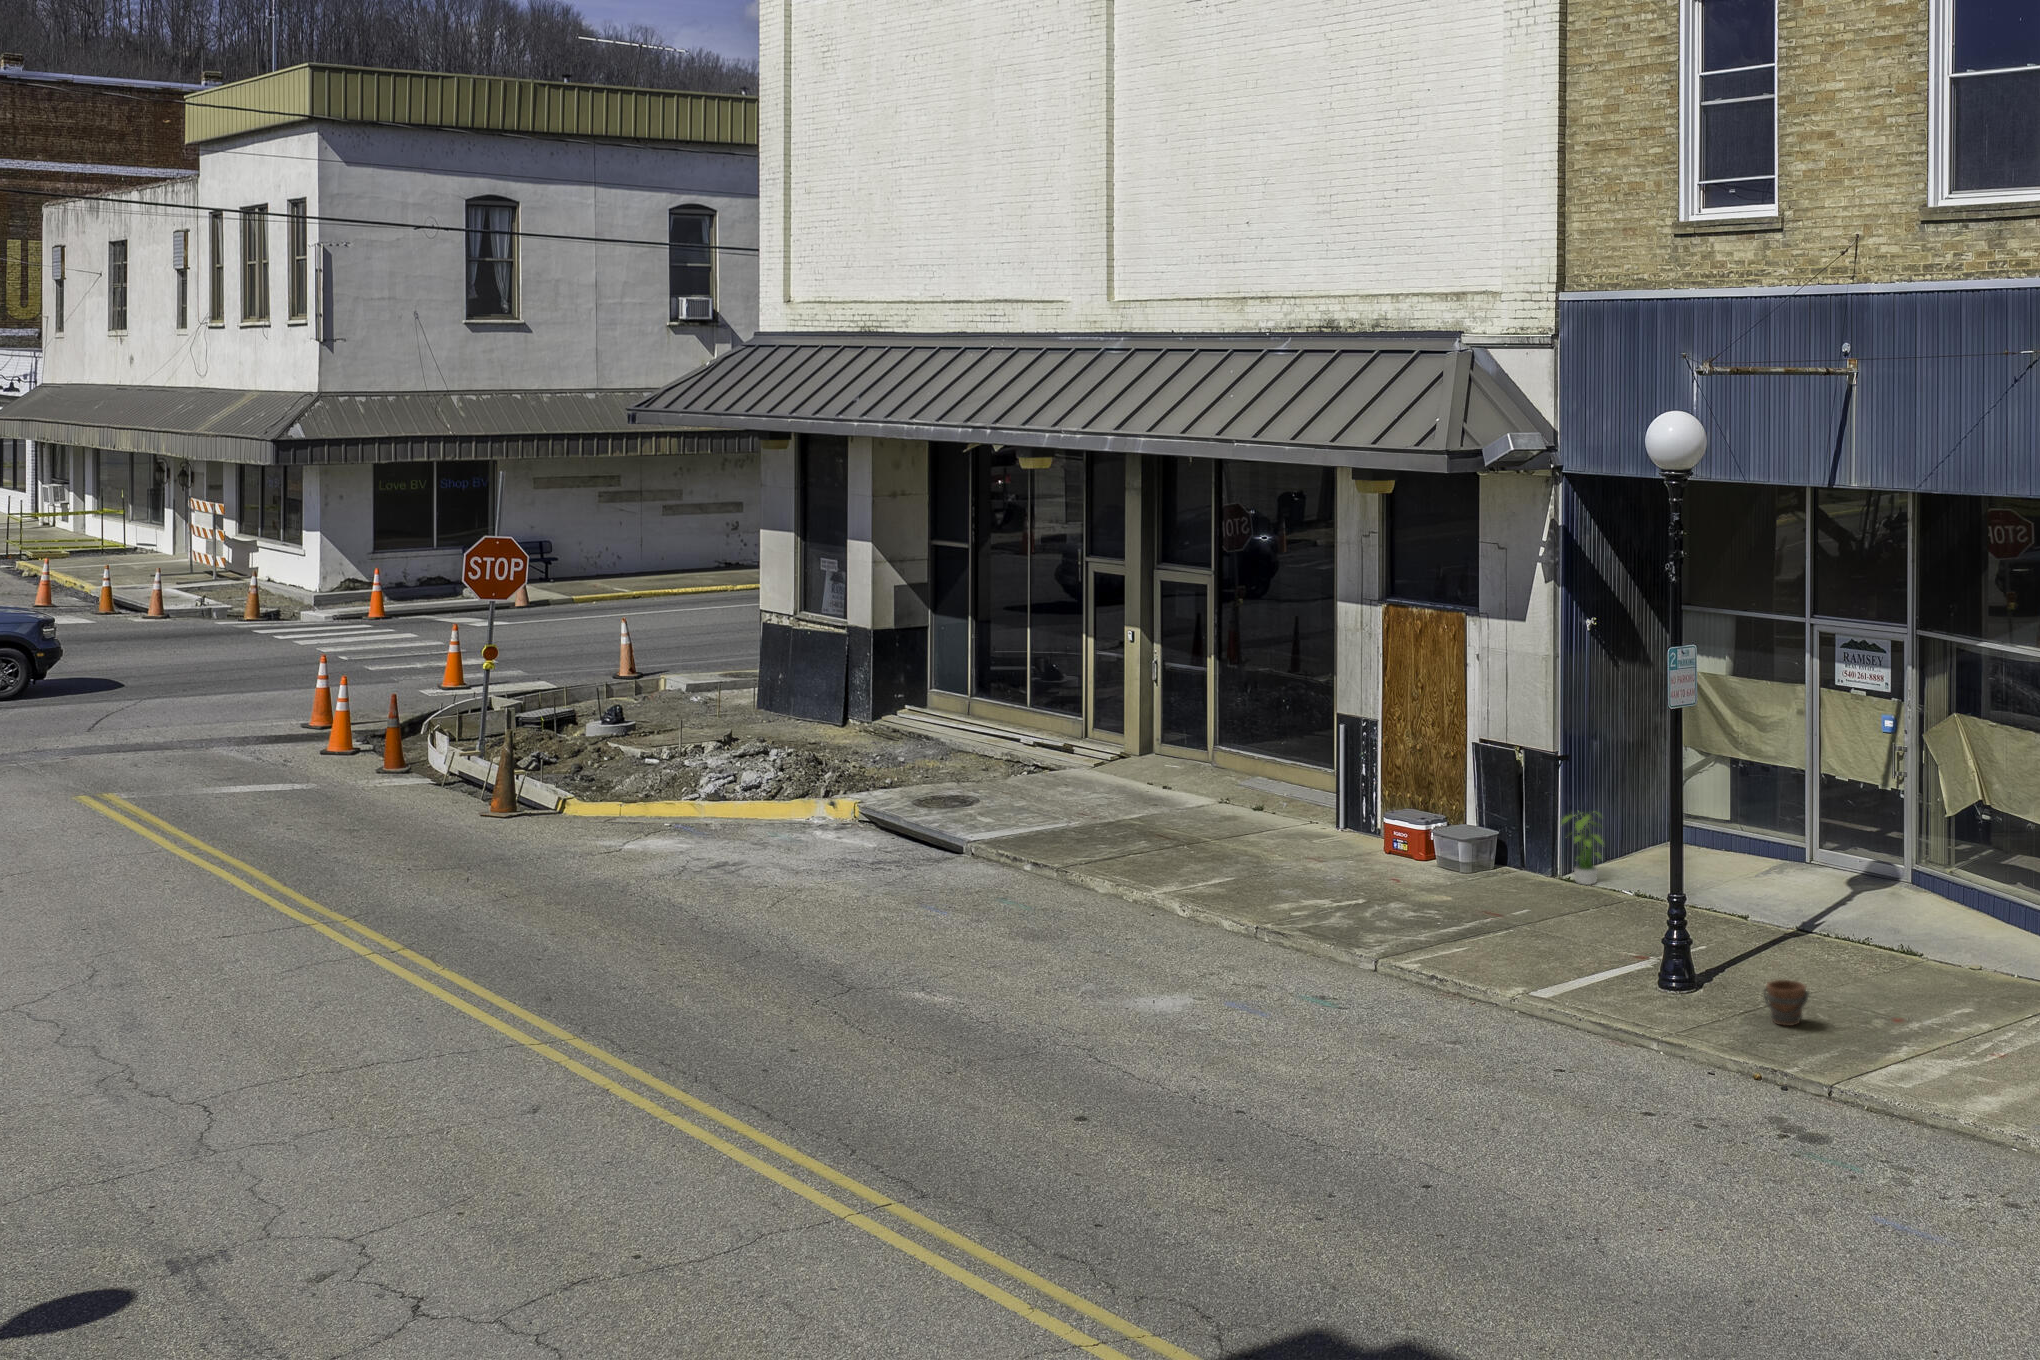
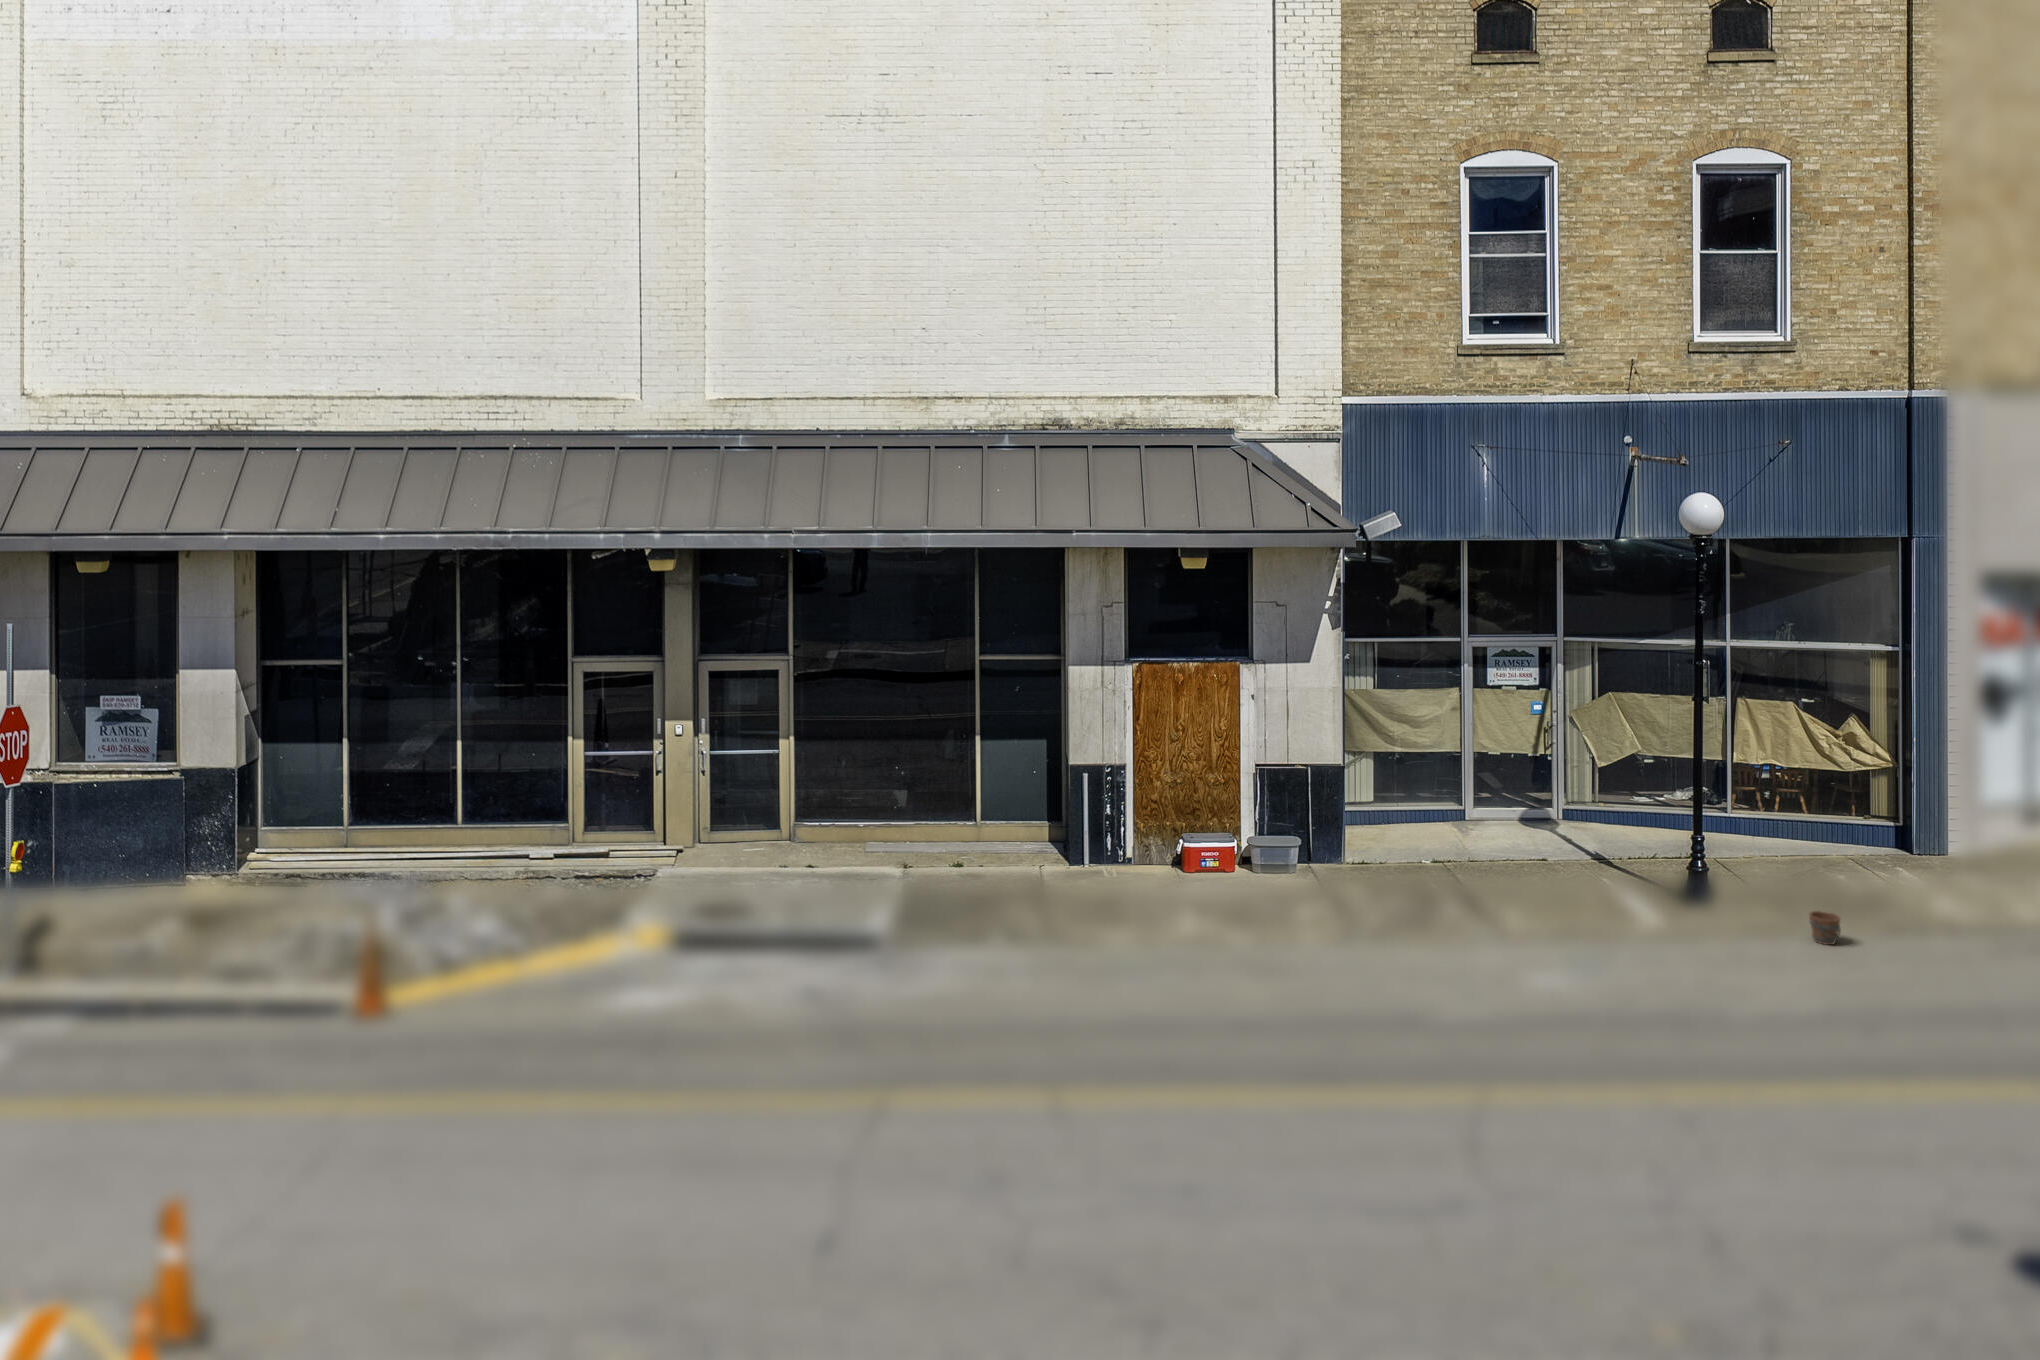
potted plant: present [1561,811,1603,885] -> none [1366,808,1405,867]

